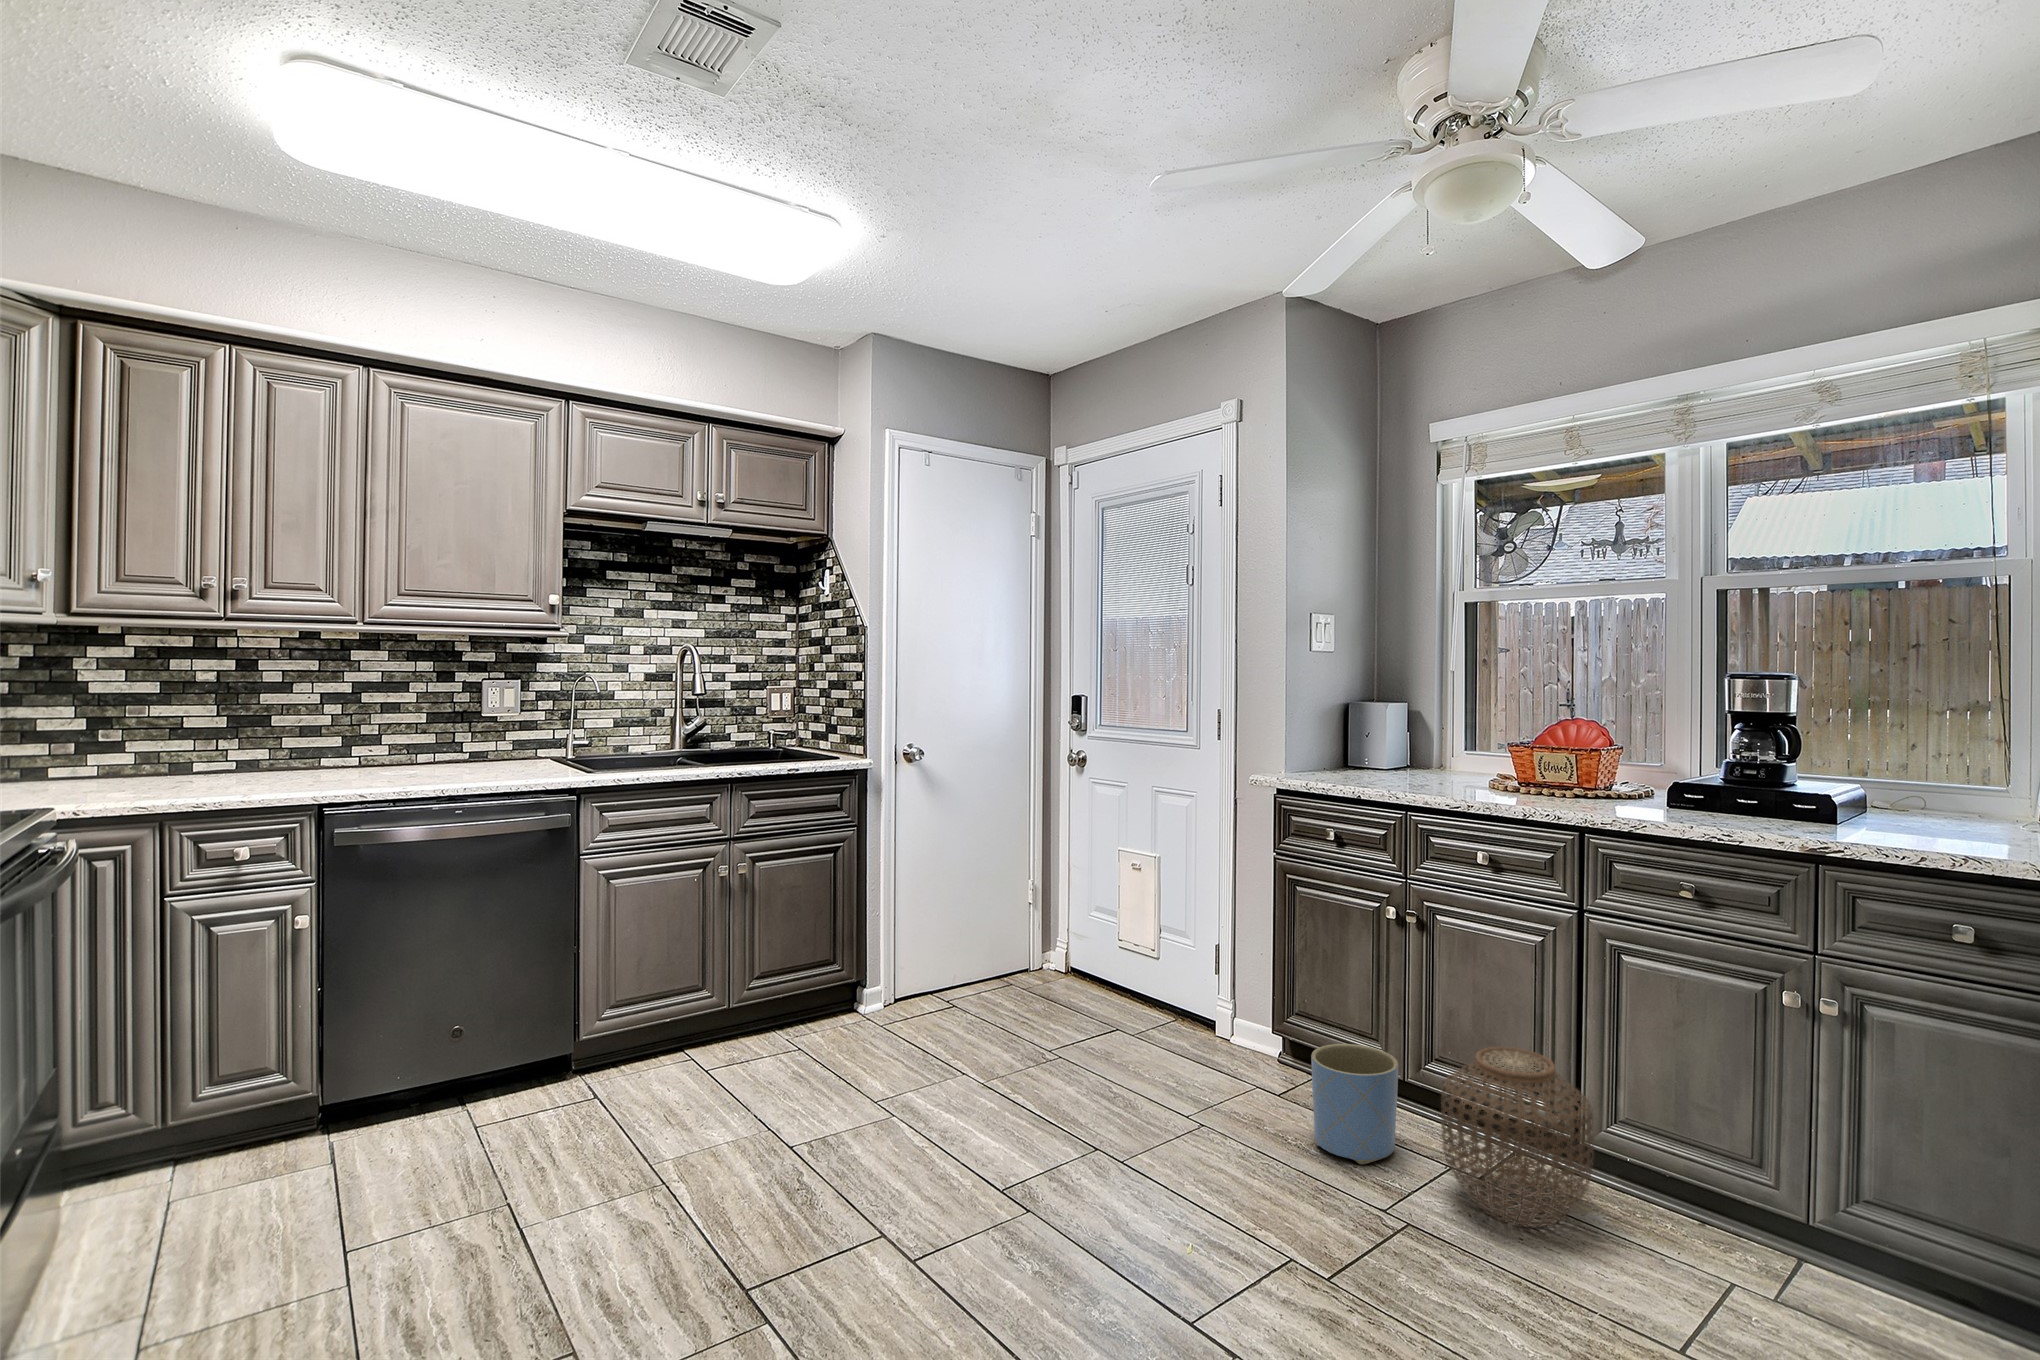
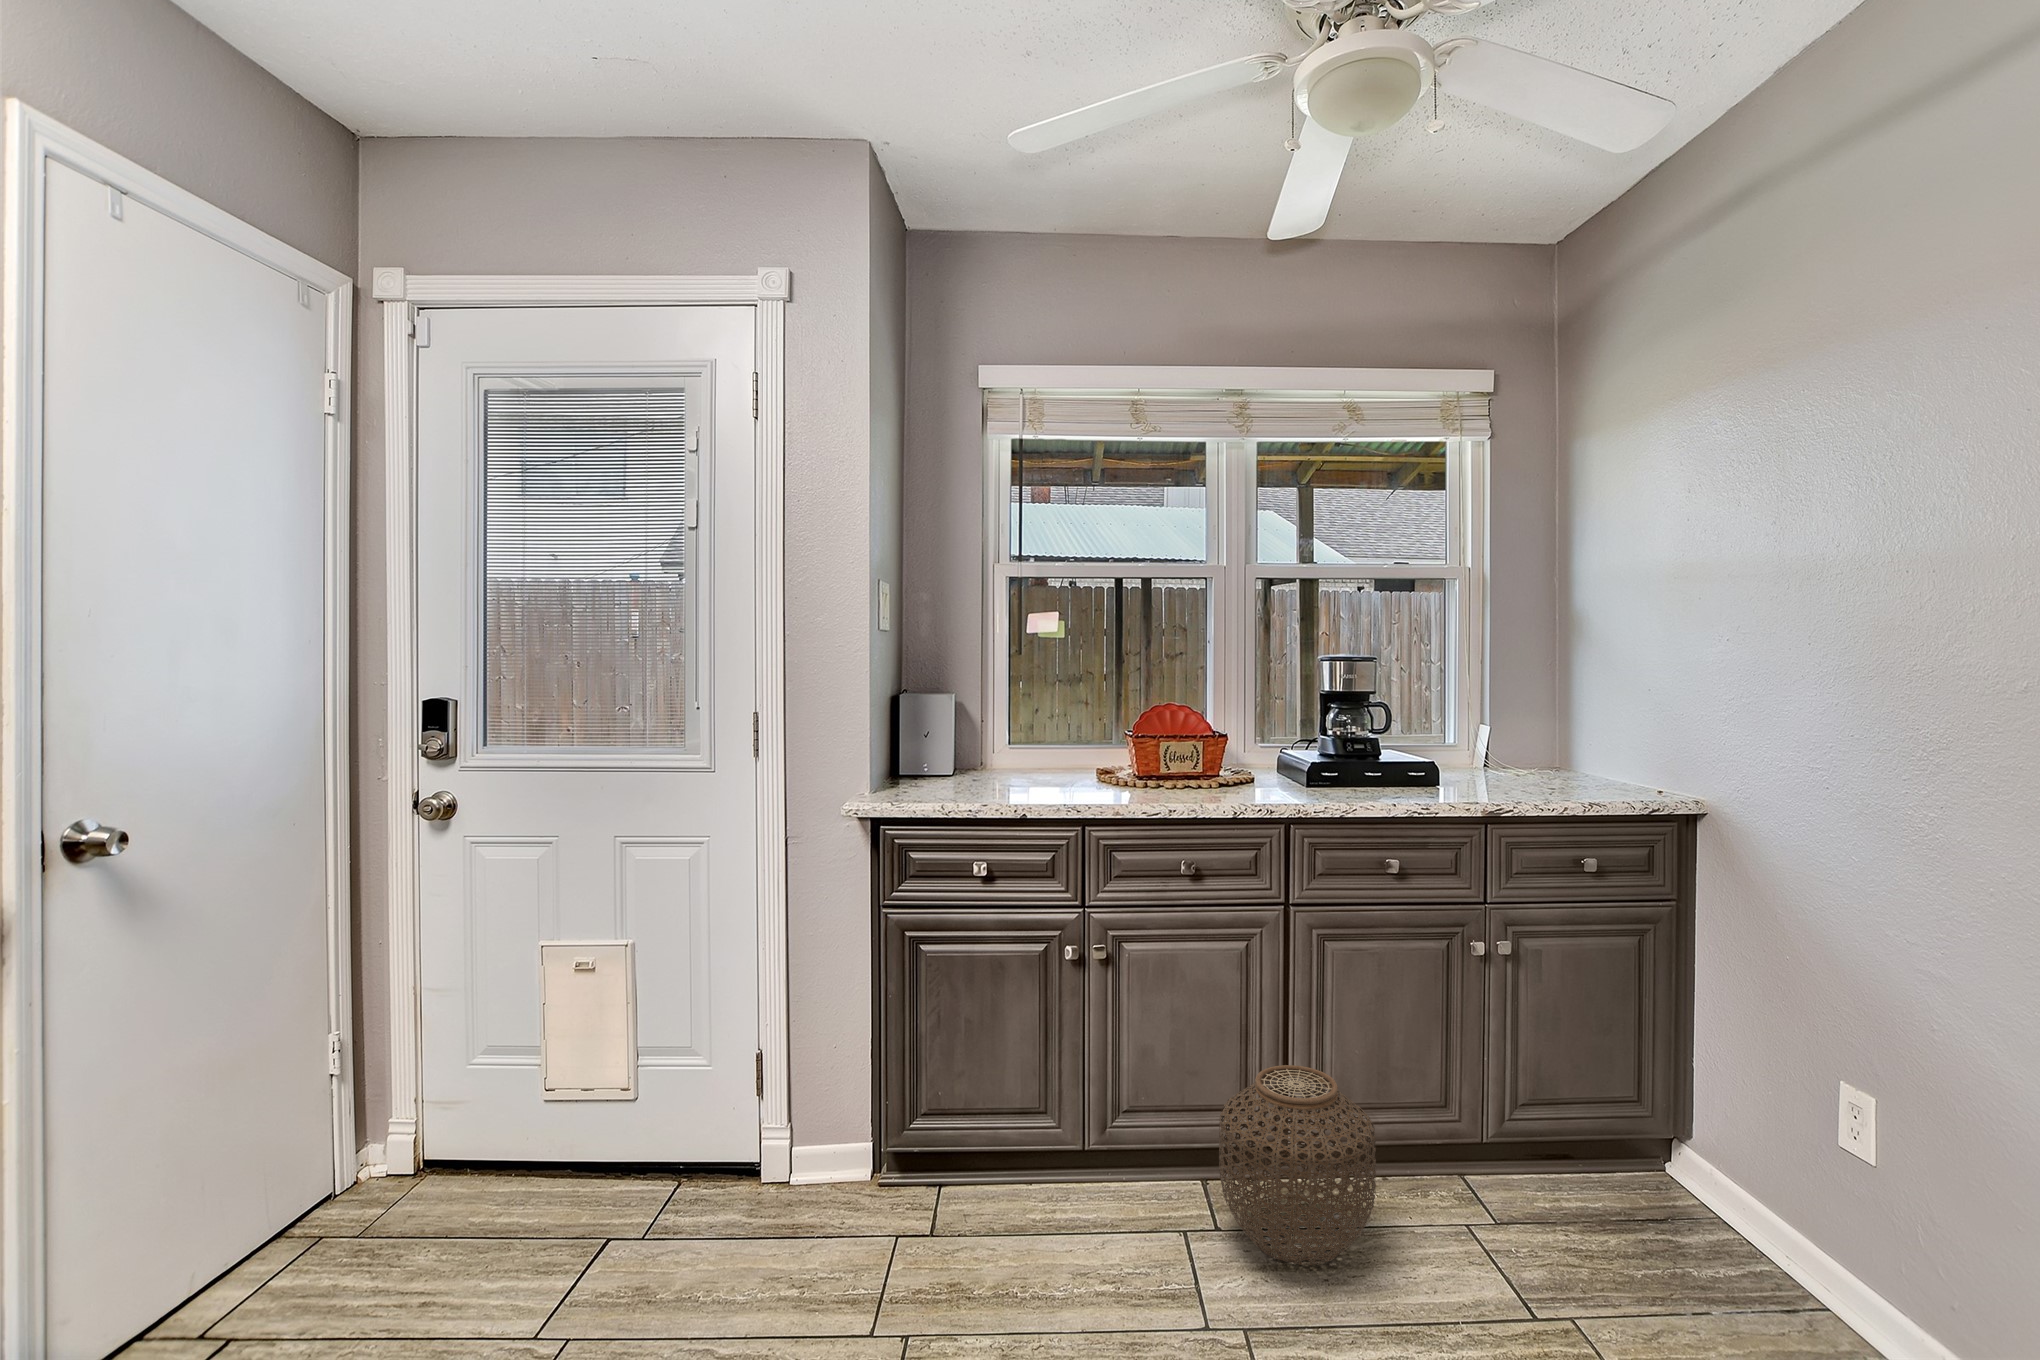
planter: present [1311,1044,1398,1164] -> none [1050,1122,1155,1282]

